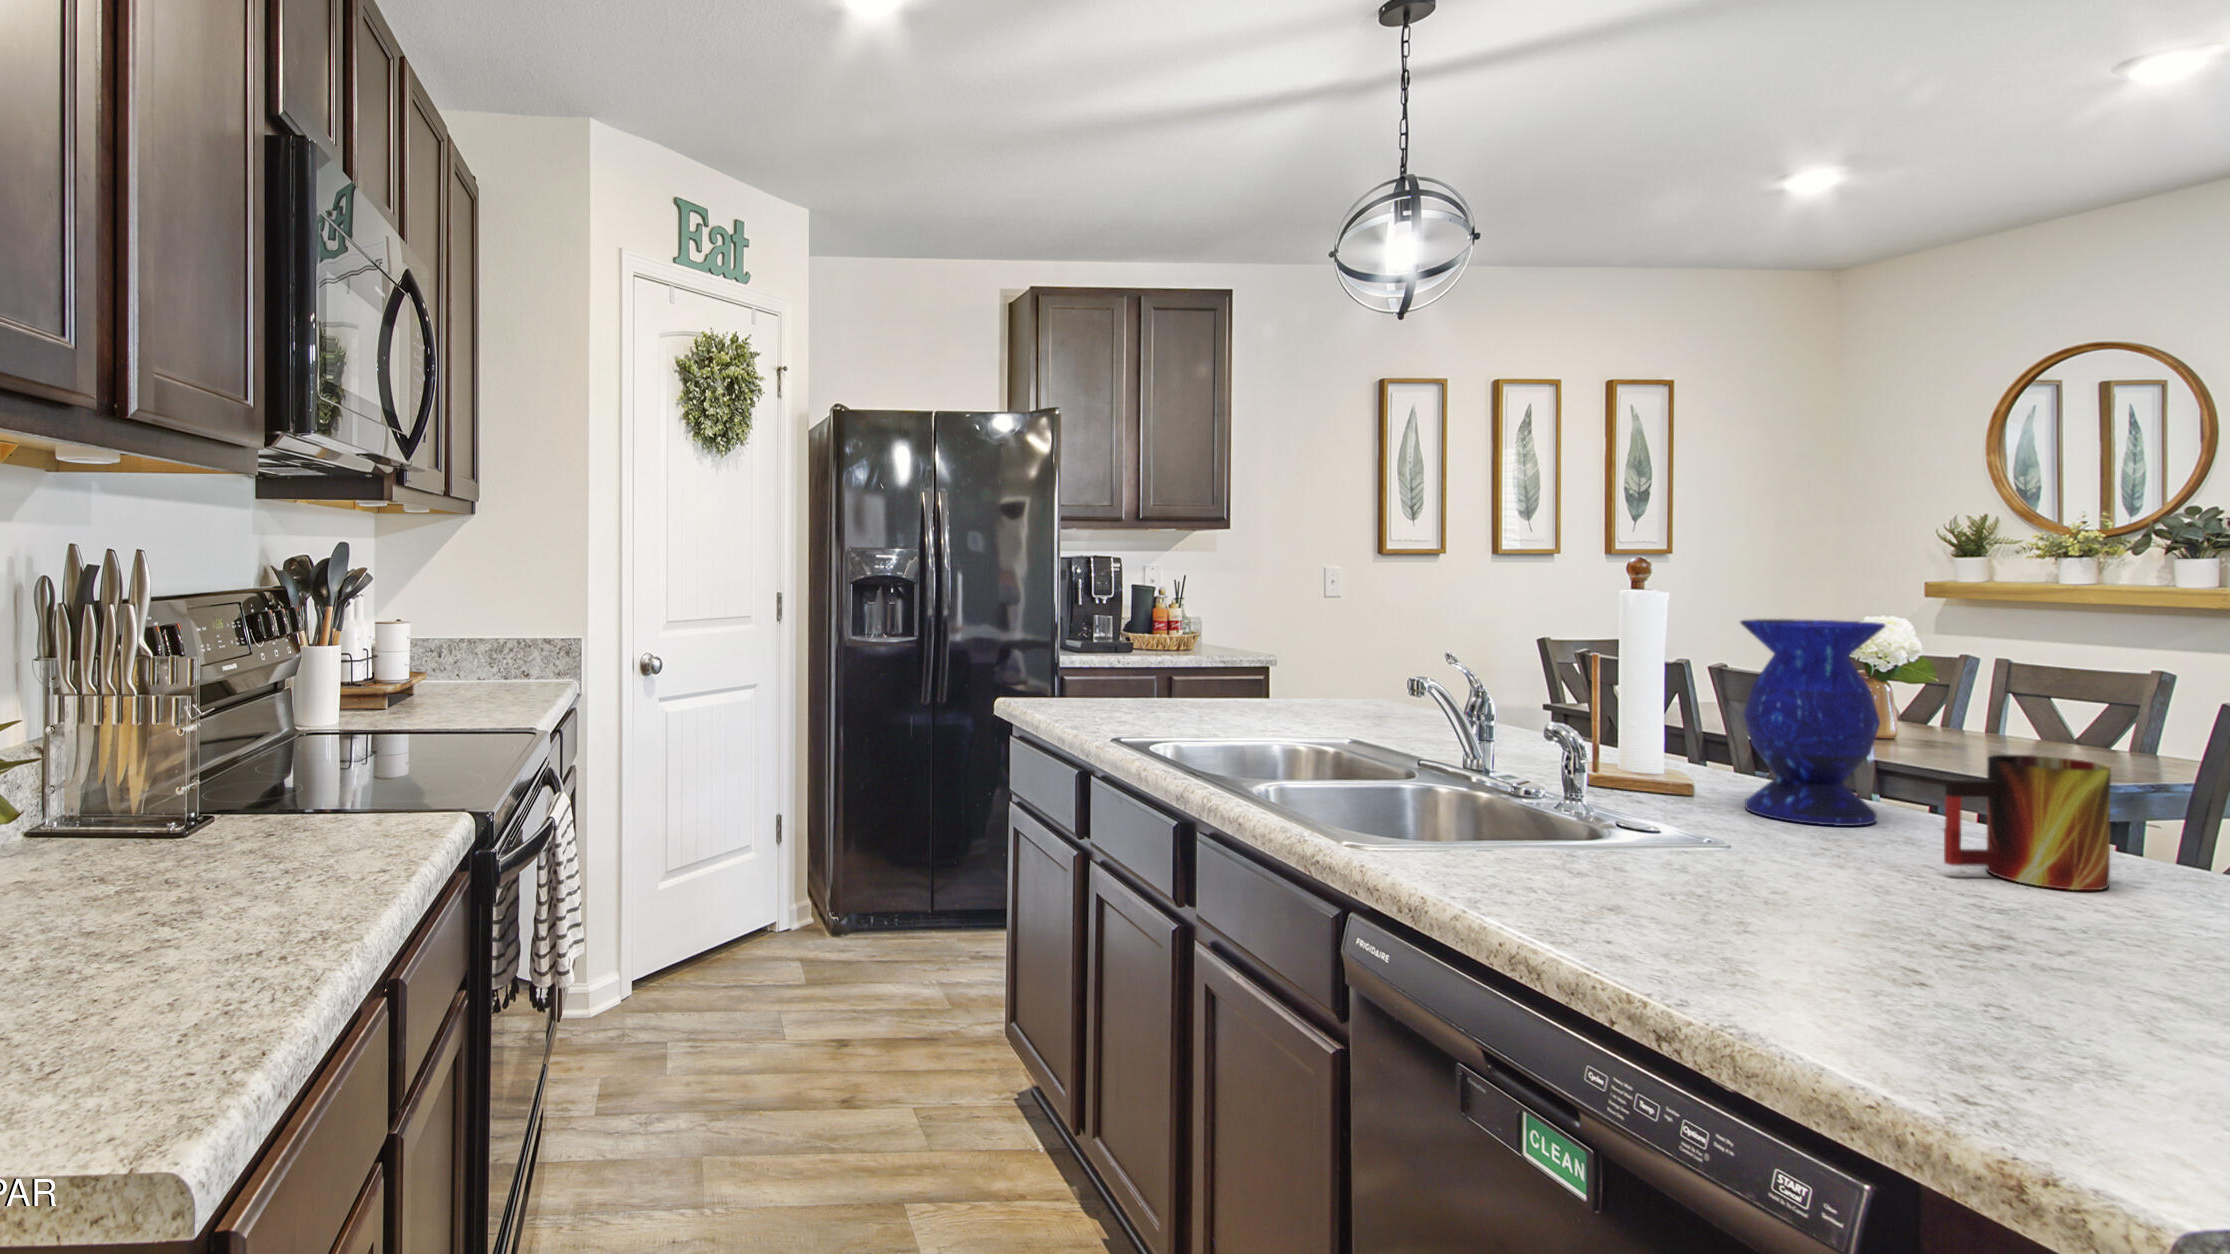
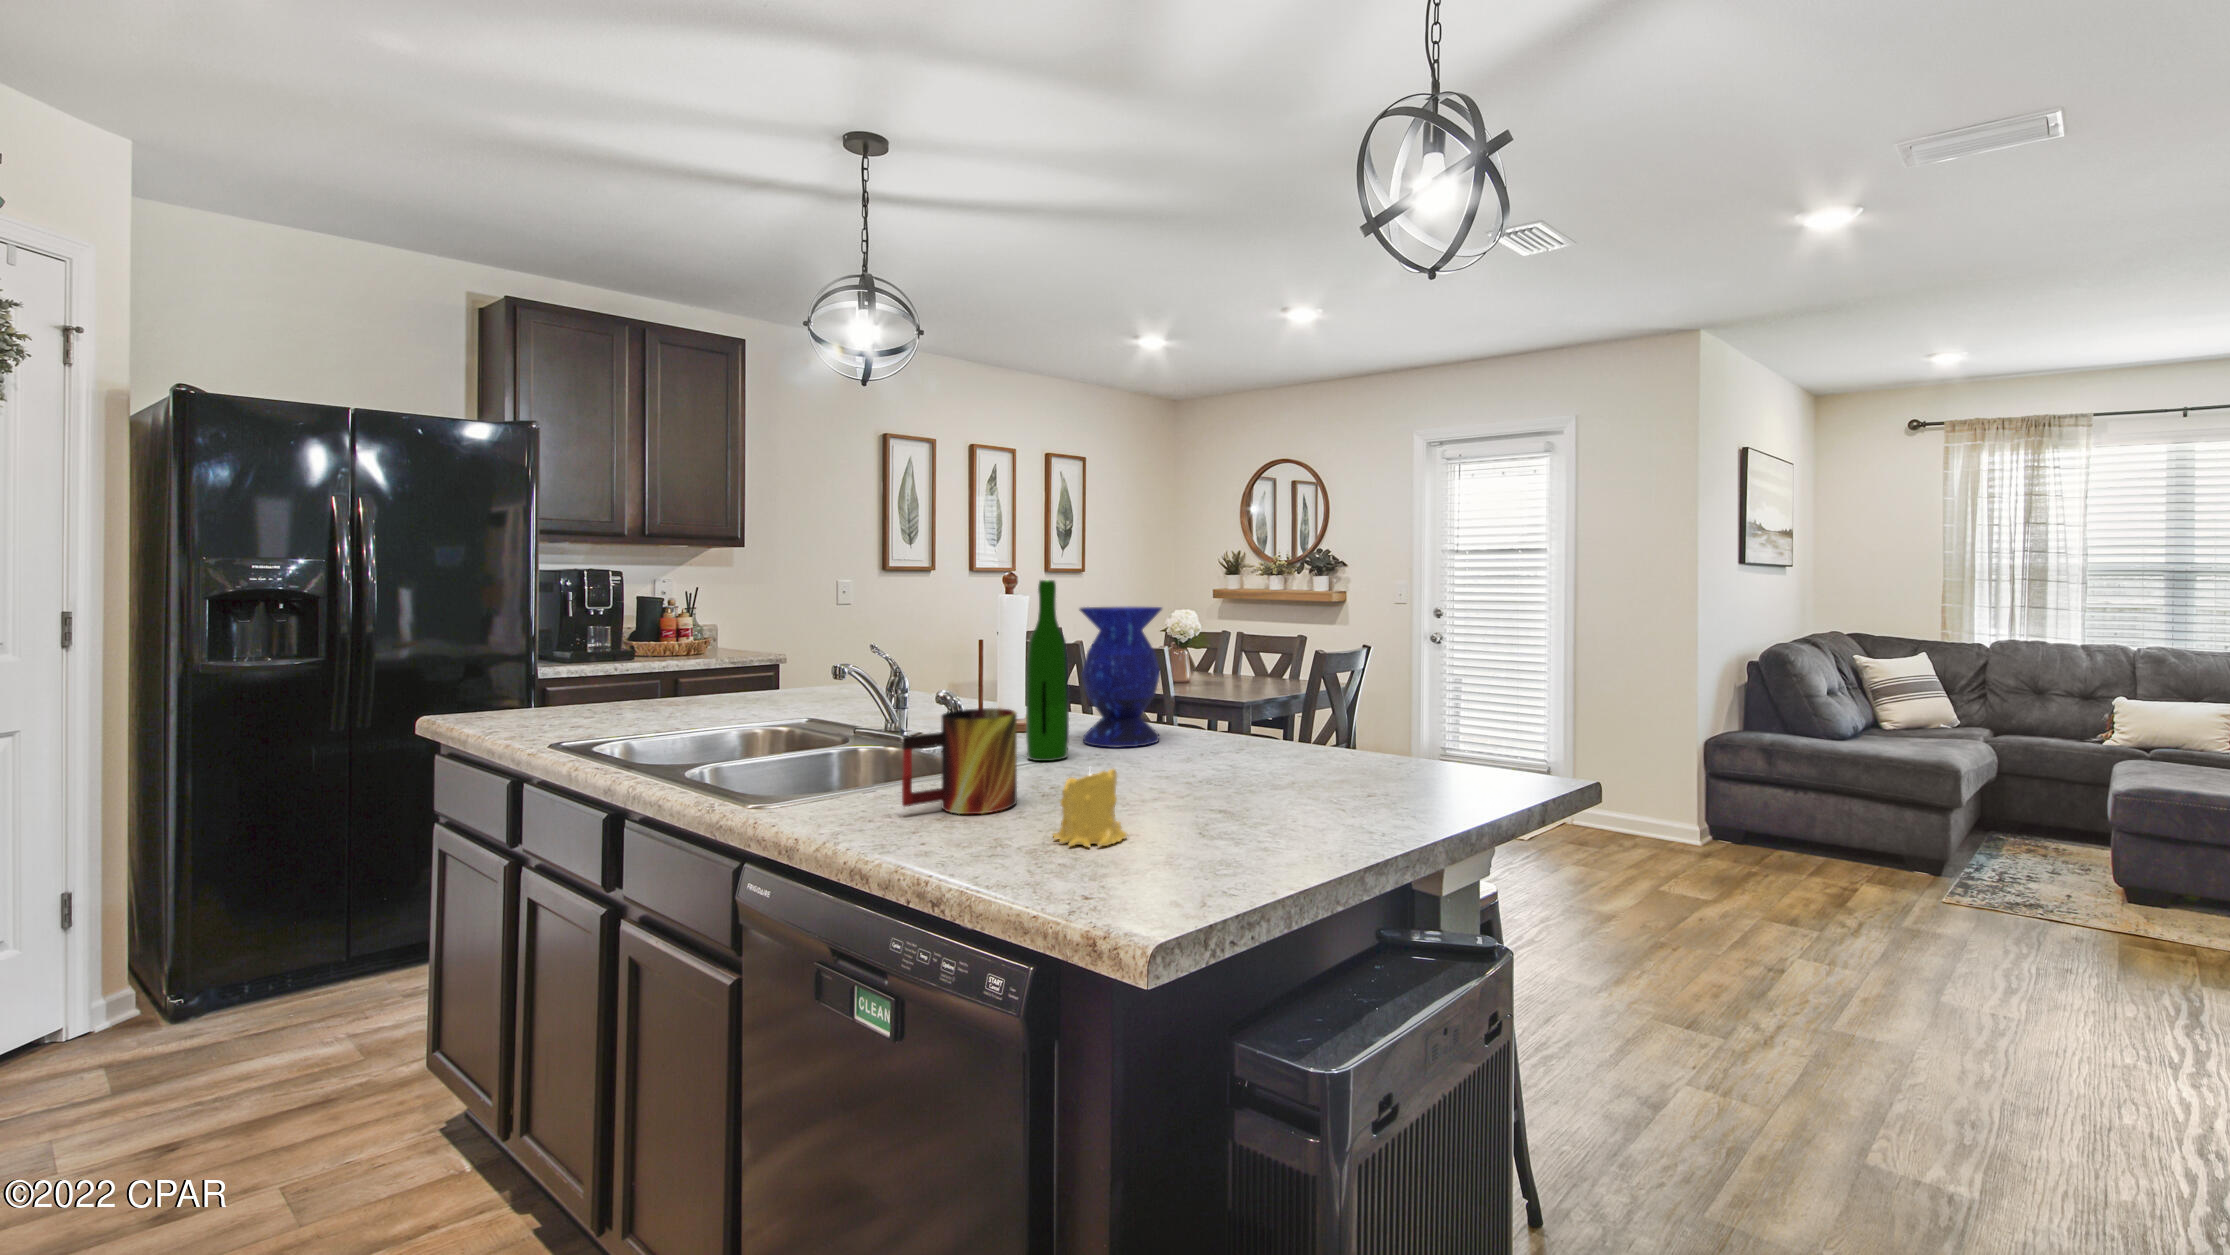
wine bottle: none [1666,584,1731,829] -> present [1026,580,1069,761]
mug: present [1944,755,2111,890] -> present [902,708,1017,814]
candle: none [1744,838,1863,950] -> present [1053,769,1127,847]

